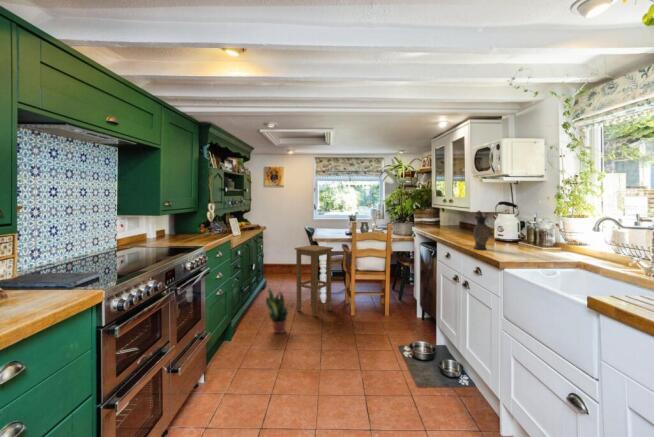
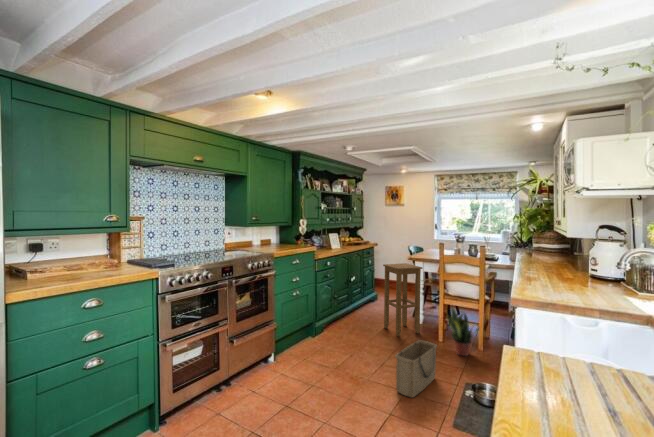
ceramic pitcher: present [473,211,491,249] -> none [549,231,574,281]
potted plant: present [266,289,293,333] -> present [448,308,479,356]
basket: none [349,315,376,368] -> present [395,340,437,397]

